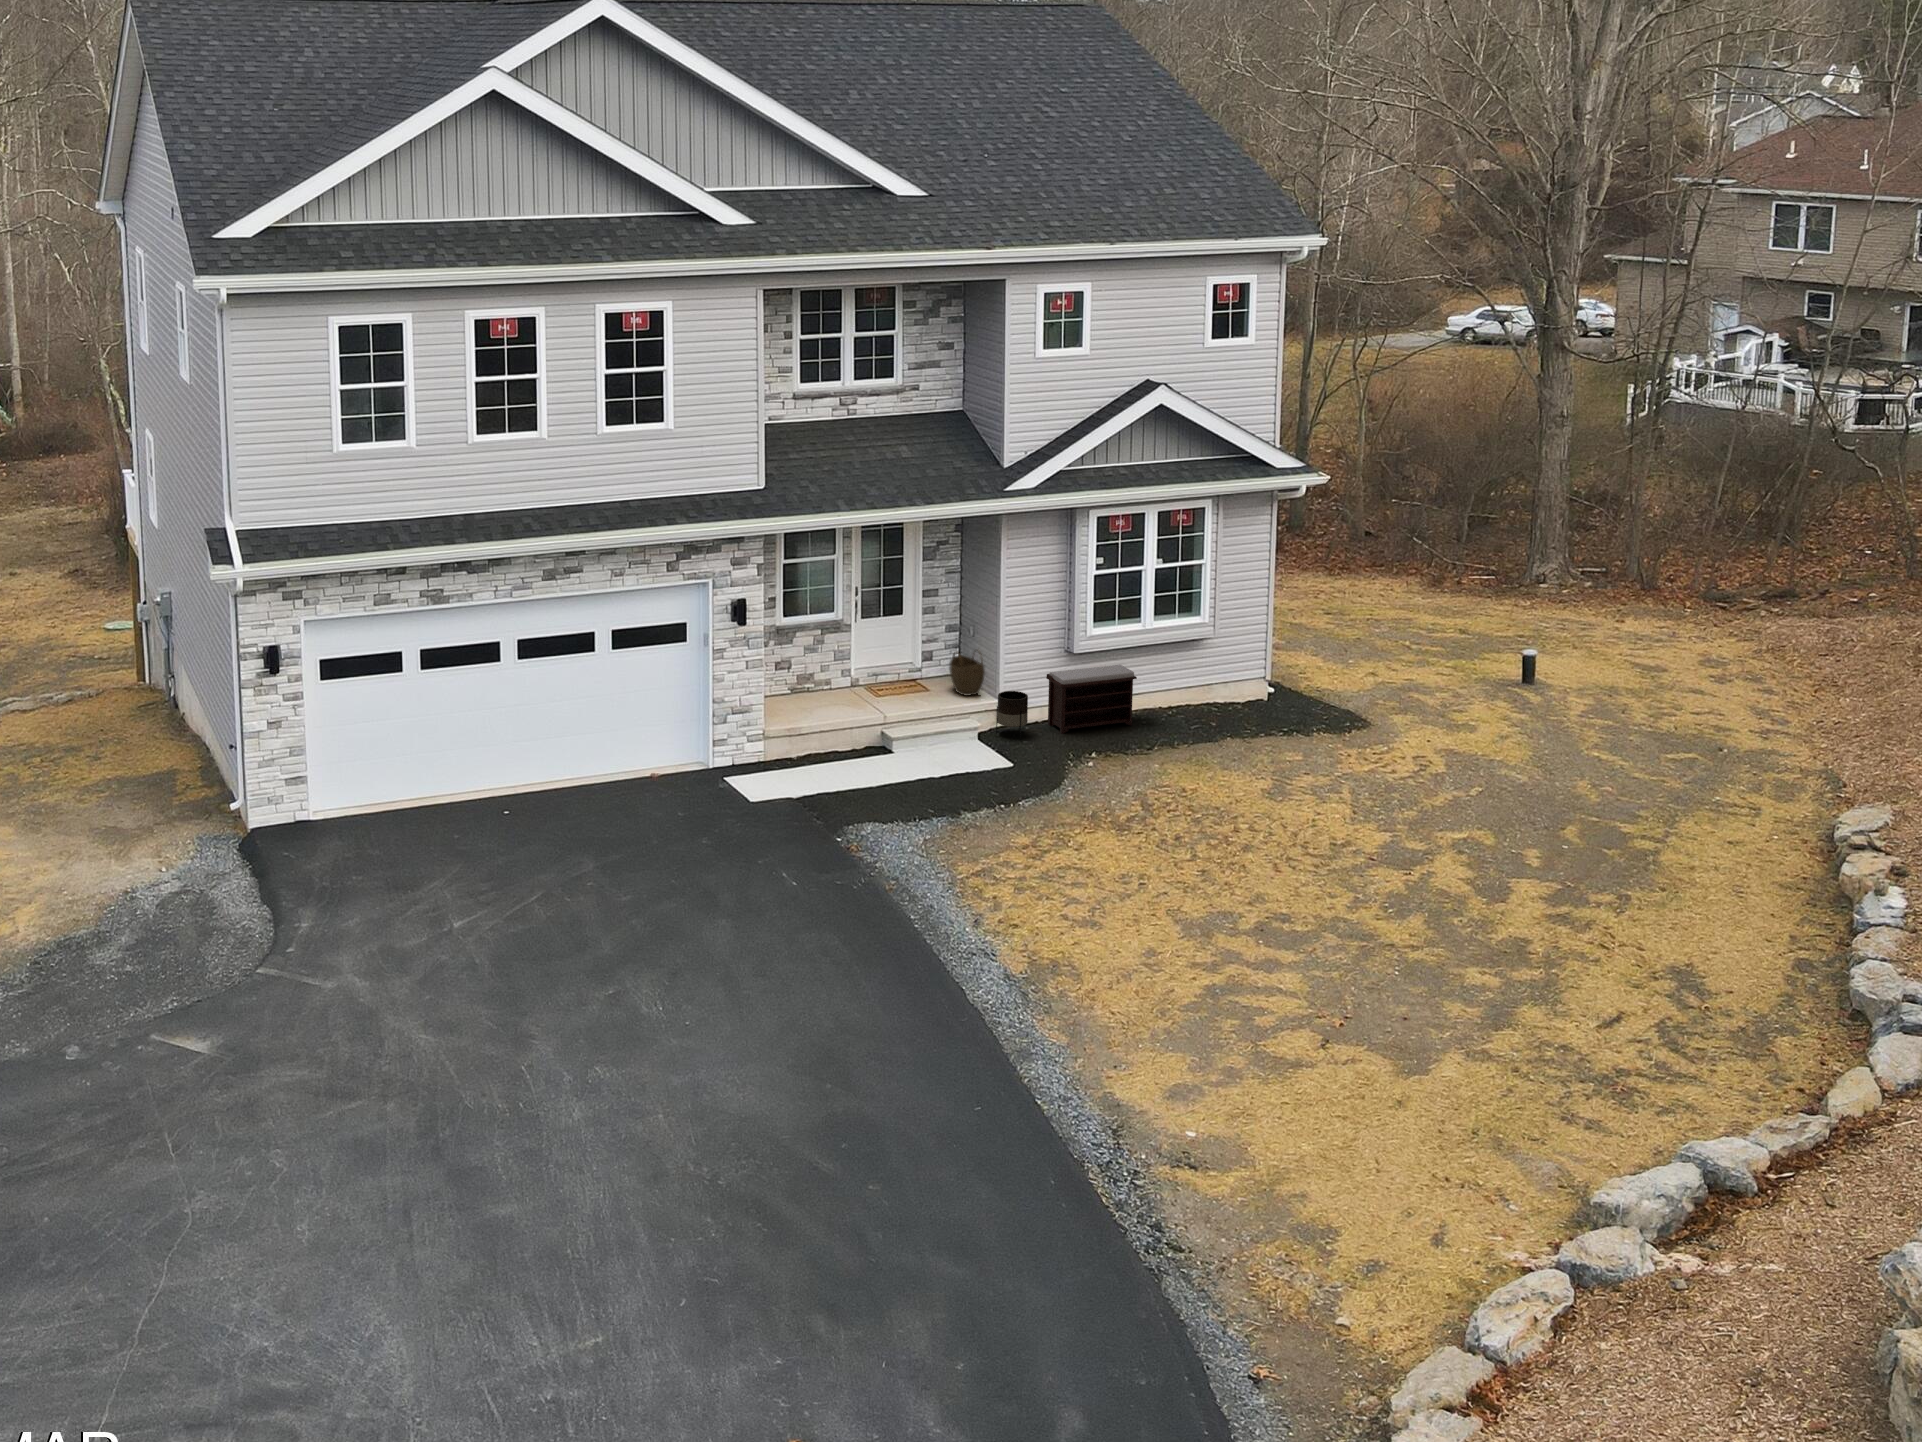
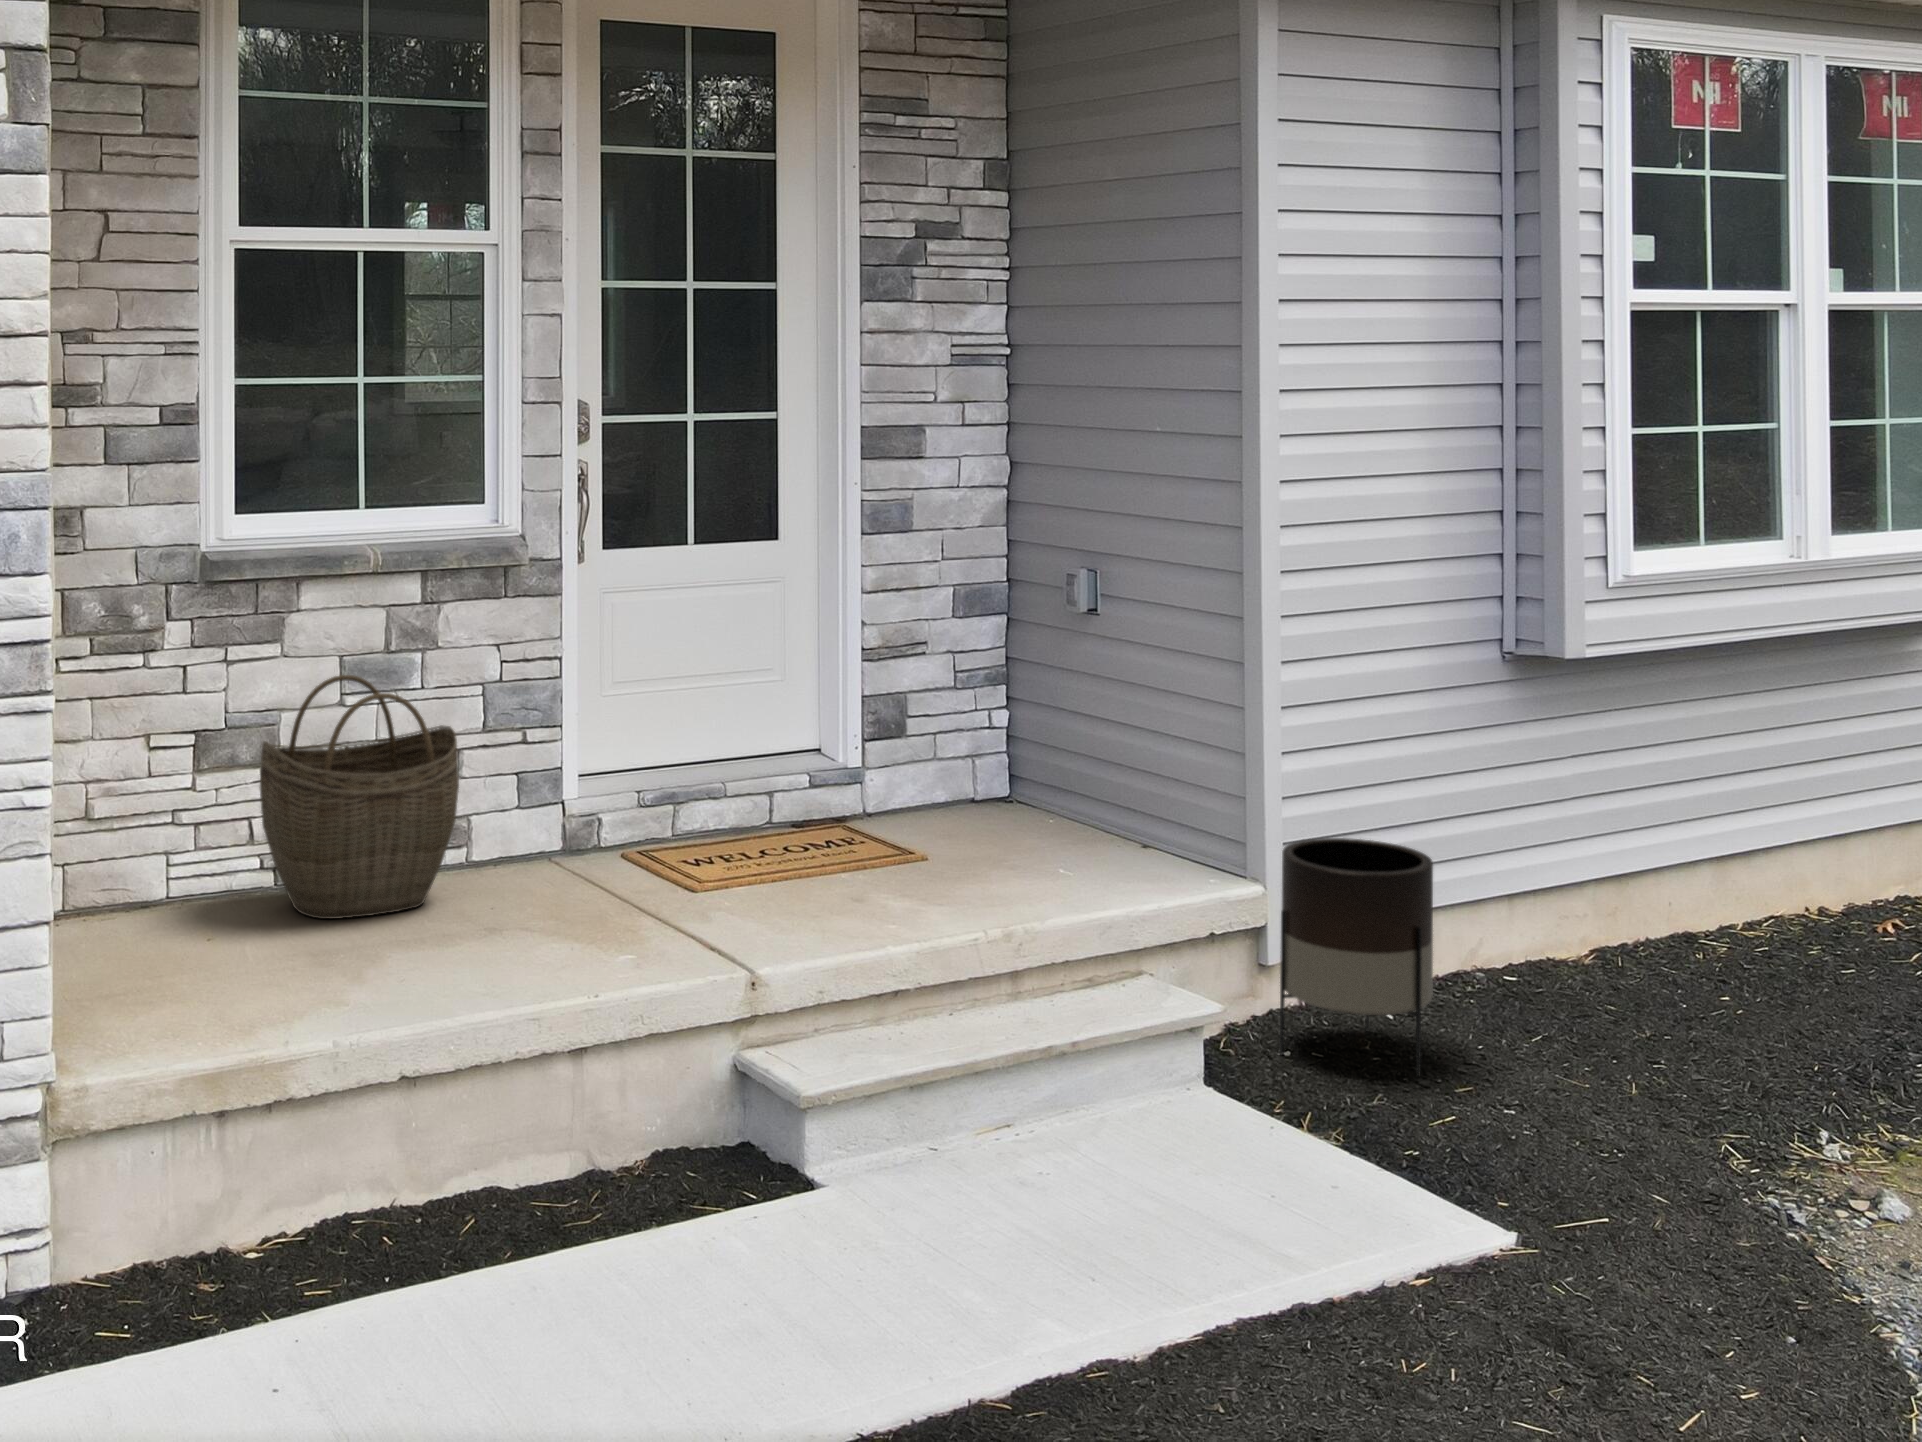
woven basket: present [950,654,985,695] -> present [260,675,459,919]
bench: present [1046,665,1137,734] -> none [1451,719,1829,1040]

